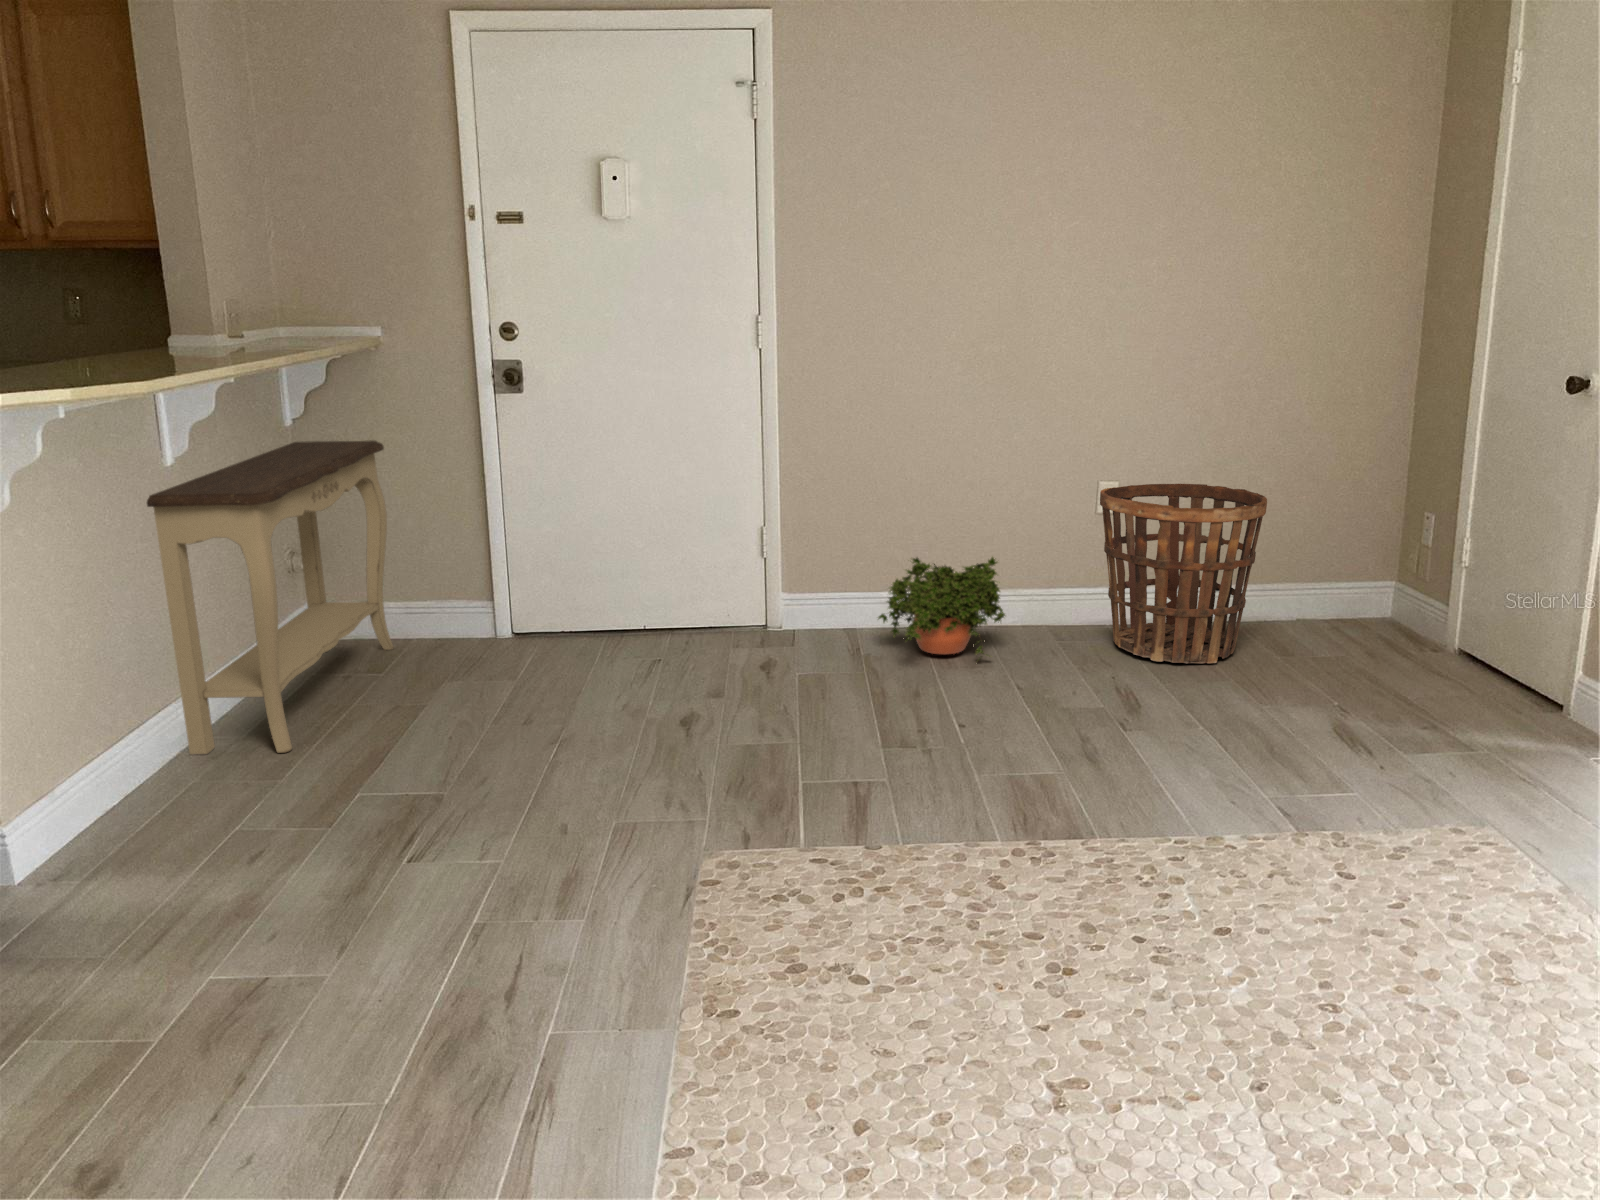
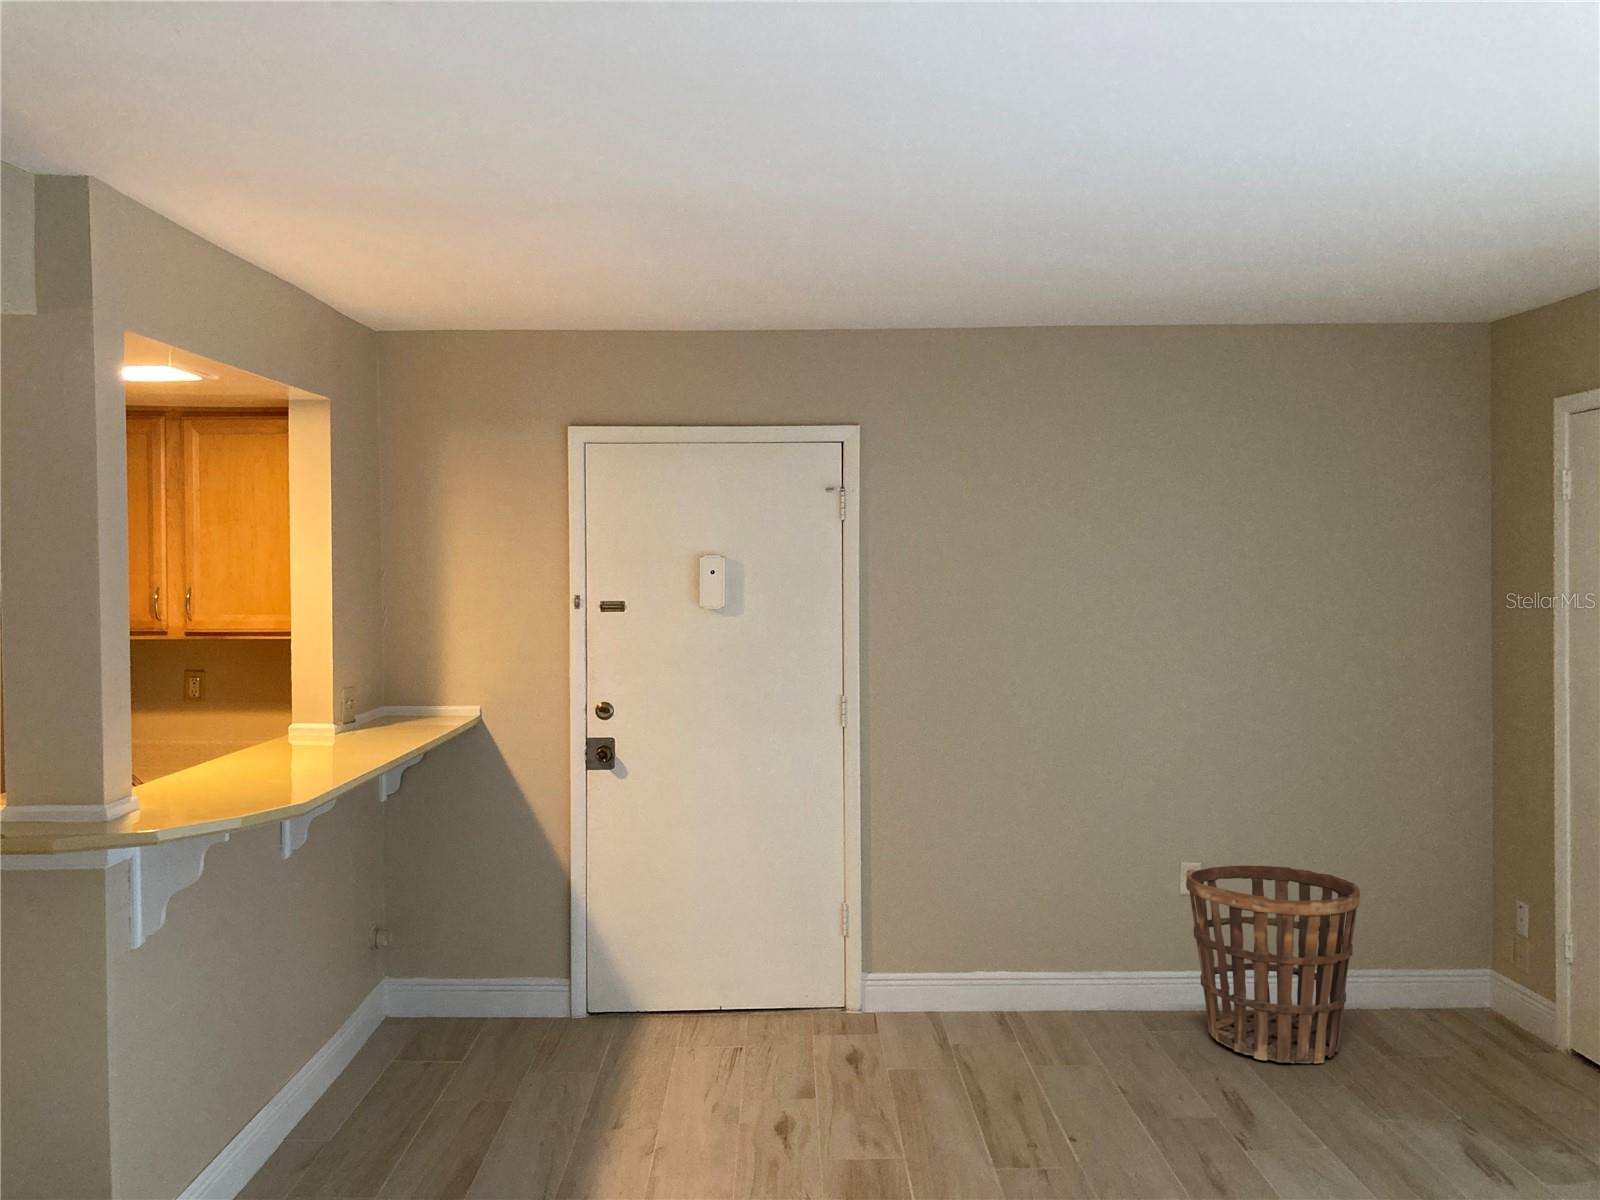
console table: present [147,440,394,754] -> none [248,816,476,1169]
potted plant: present [878,557,1005,655] -> none [964,940,1101,1060]

